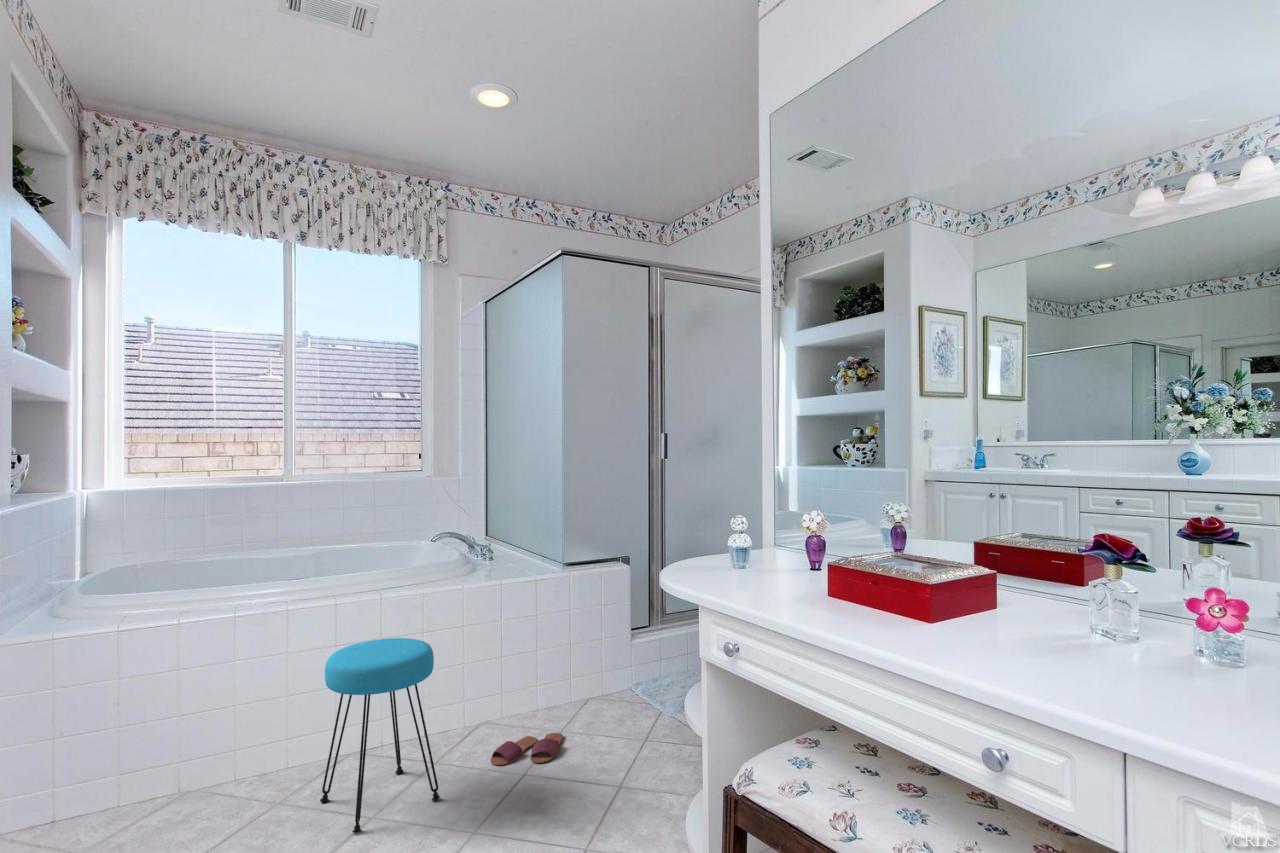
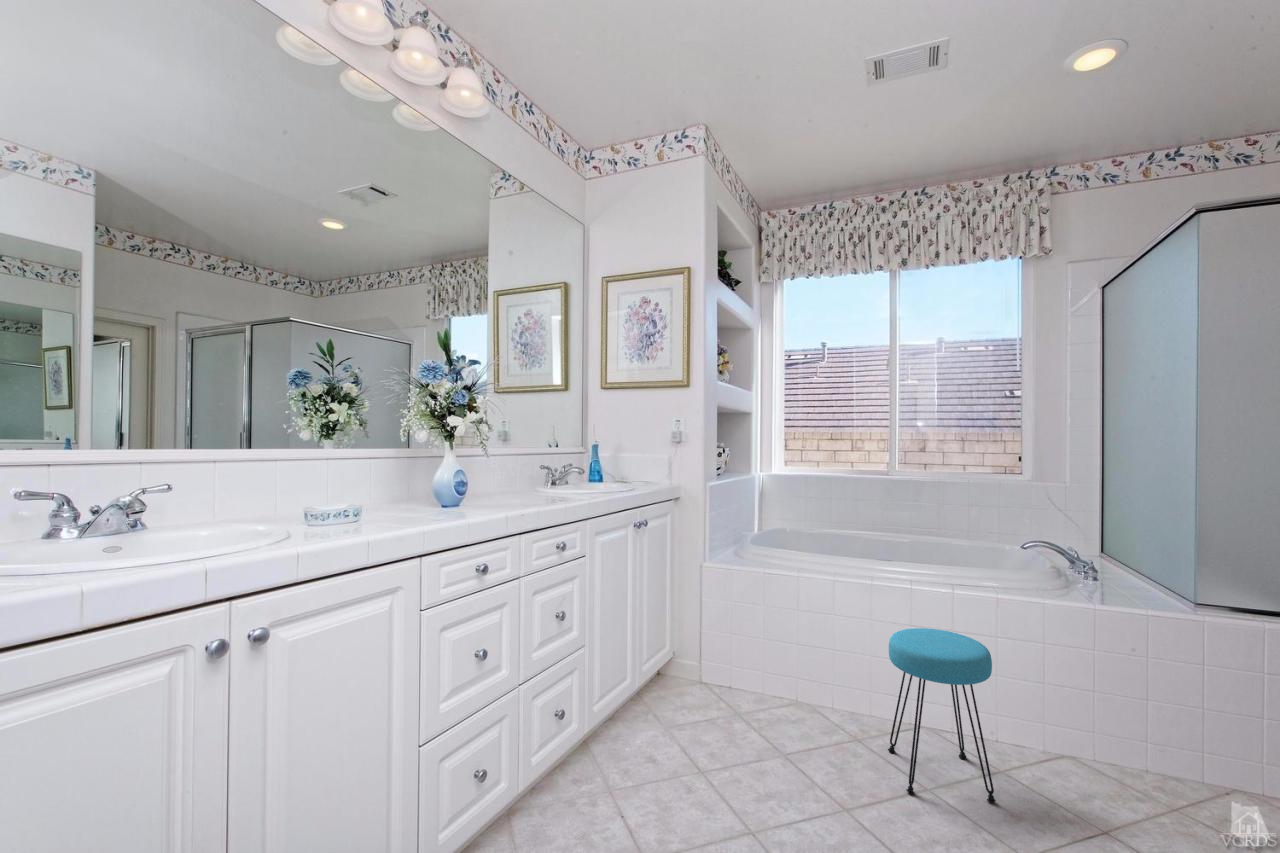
slippers: present [491,733,563,766] -> none [1065,780,1174,829]

